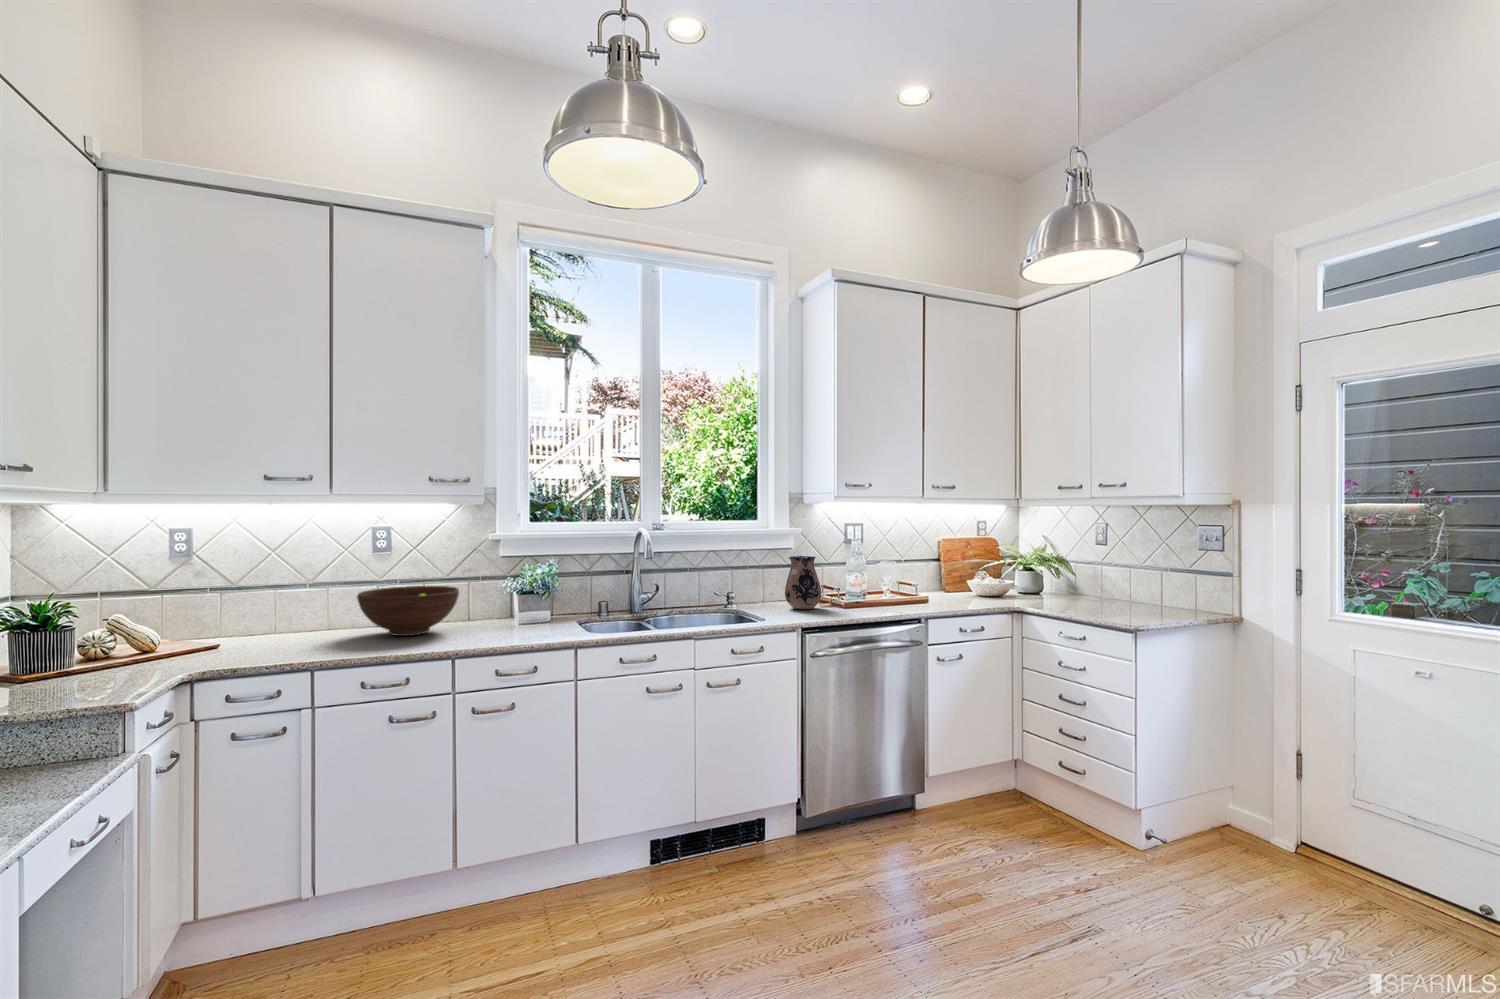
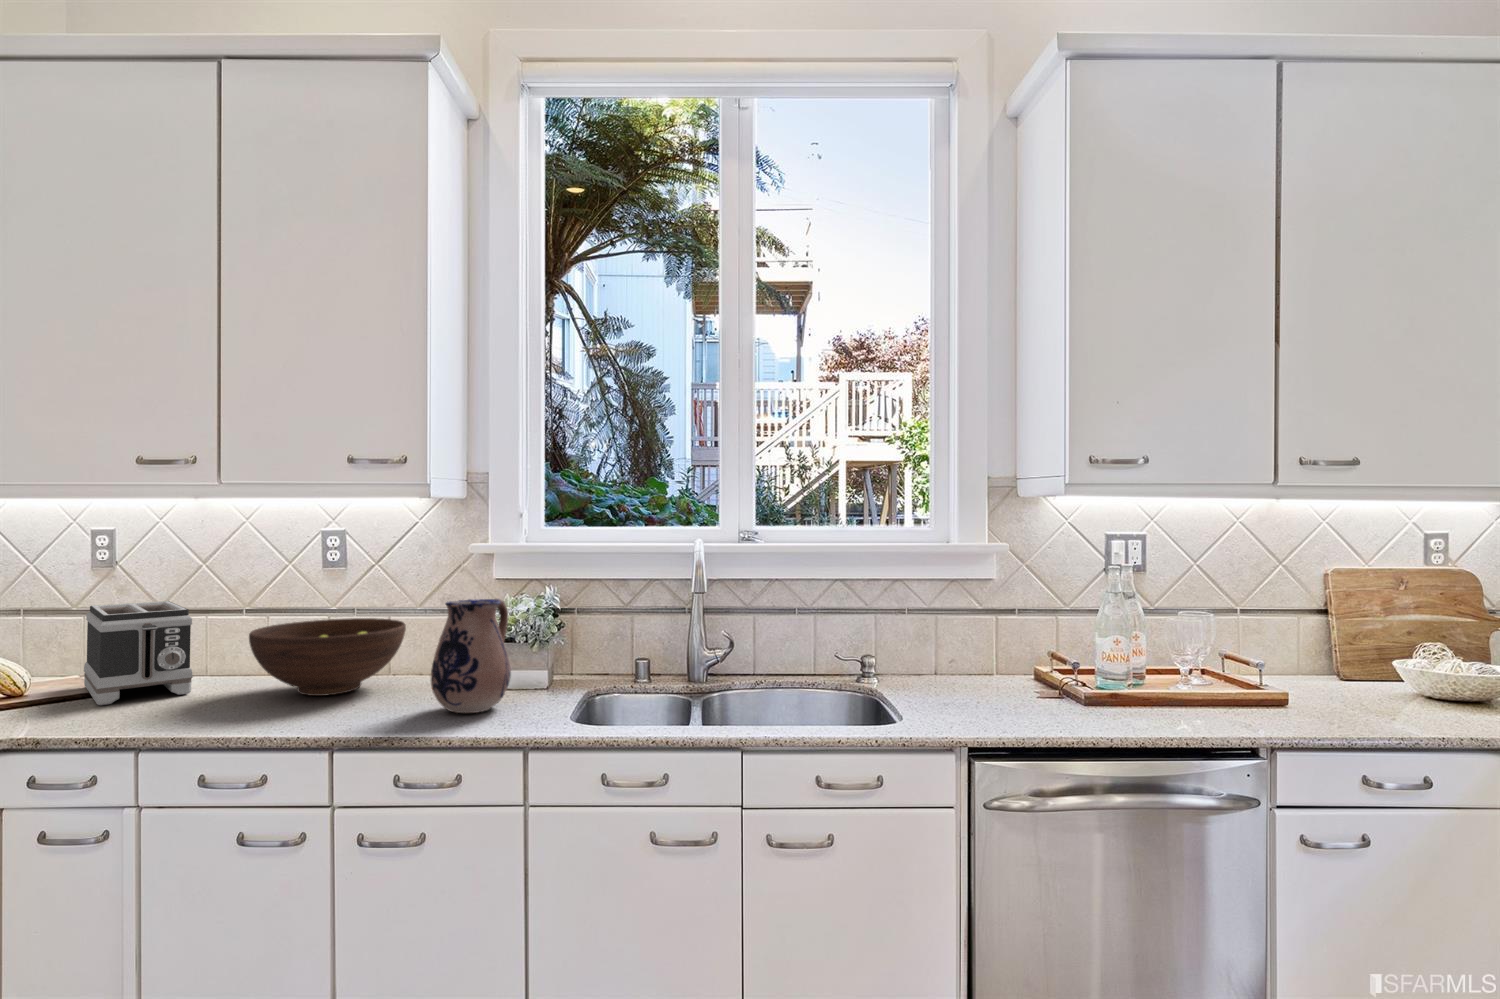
ceramic pitcher: present [785,556,821,609] -> present [431,599,511,713]
toaster: none [198,580,309,651] -> present [84,601,193,705]

